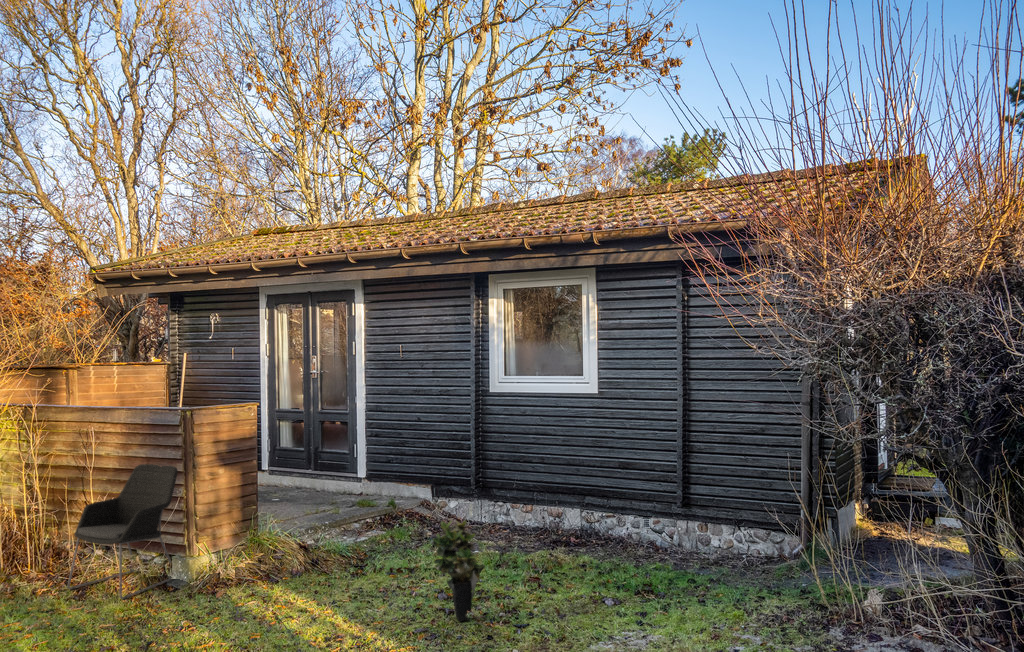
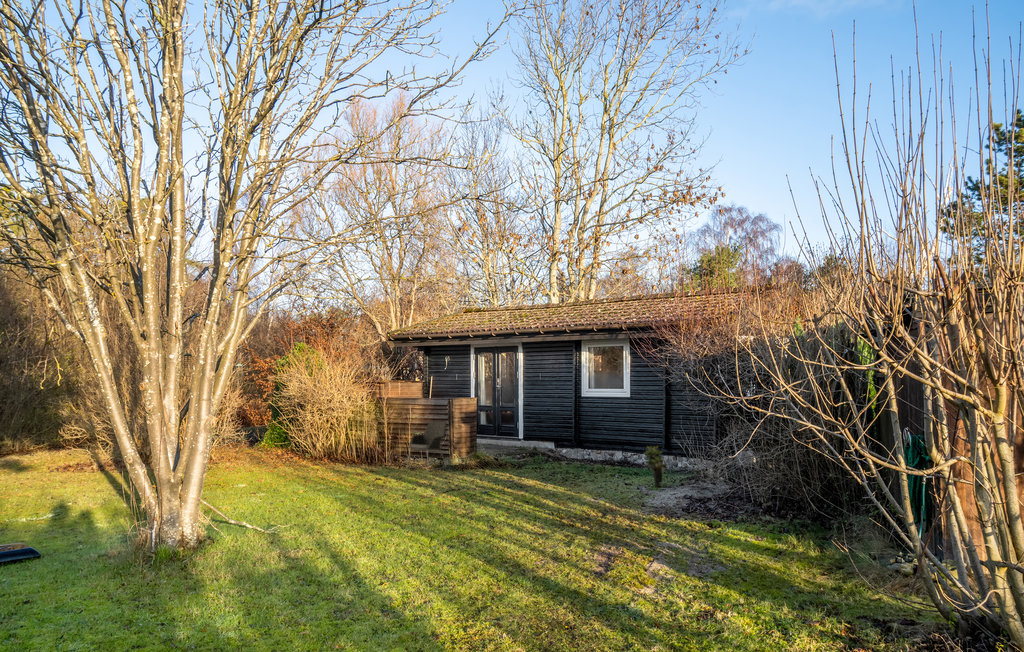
potted plant: present [431,520,485,622] -> present [644,446,667,486]

